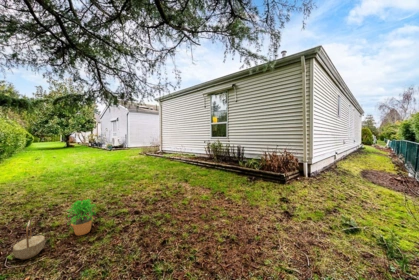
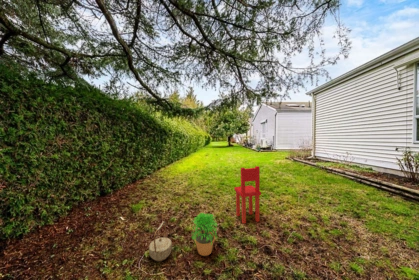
chair: none [102,157,127,206] -> present [234,166,261,224]

